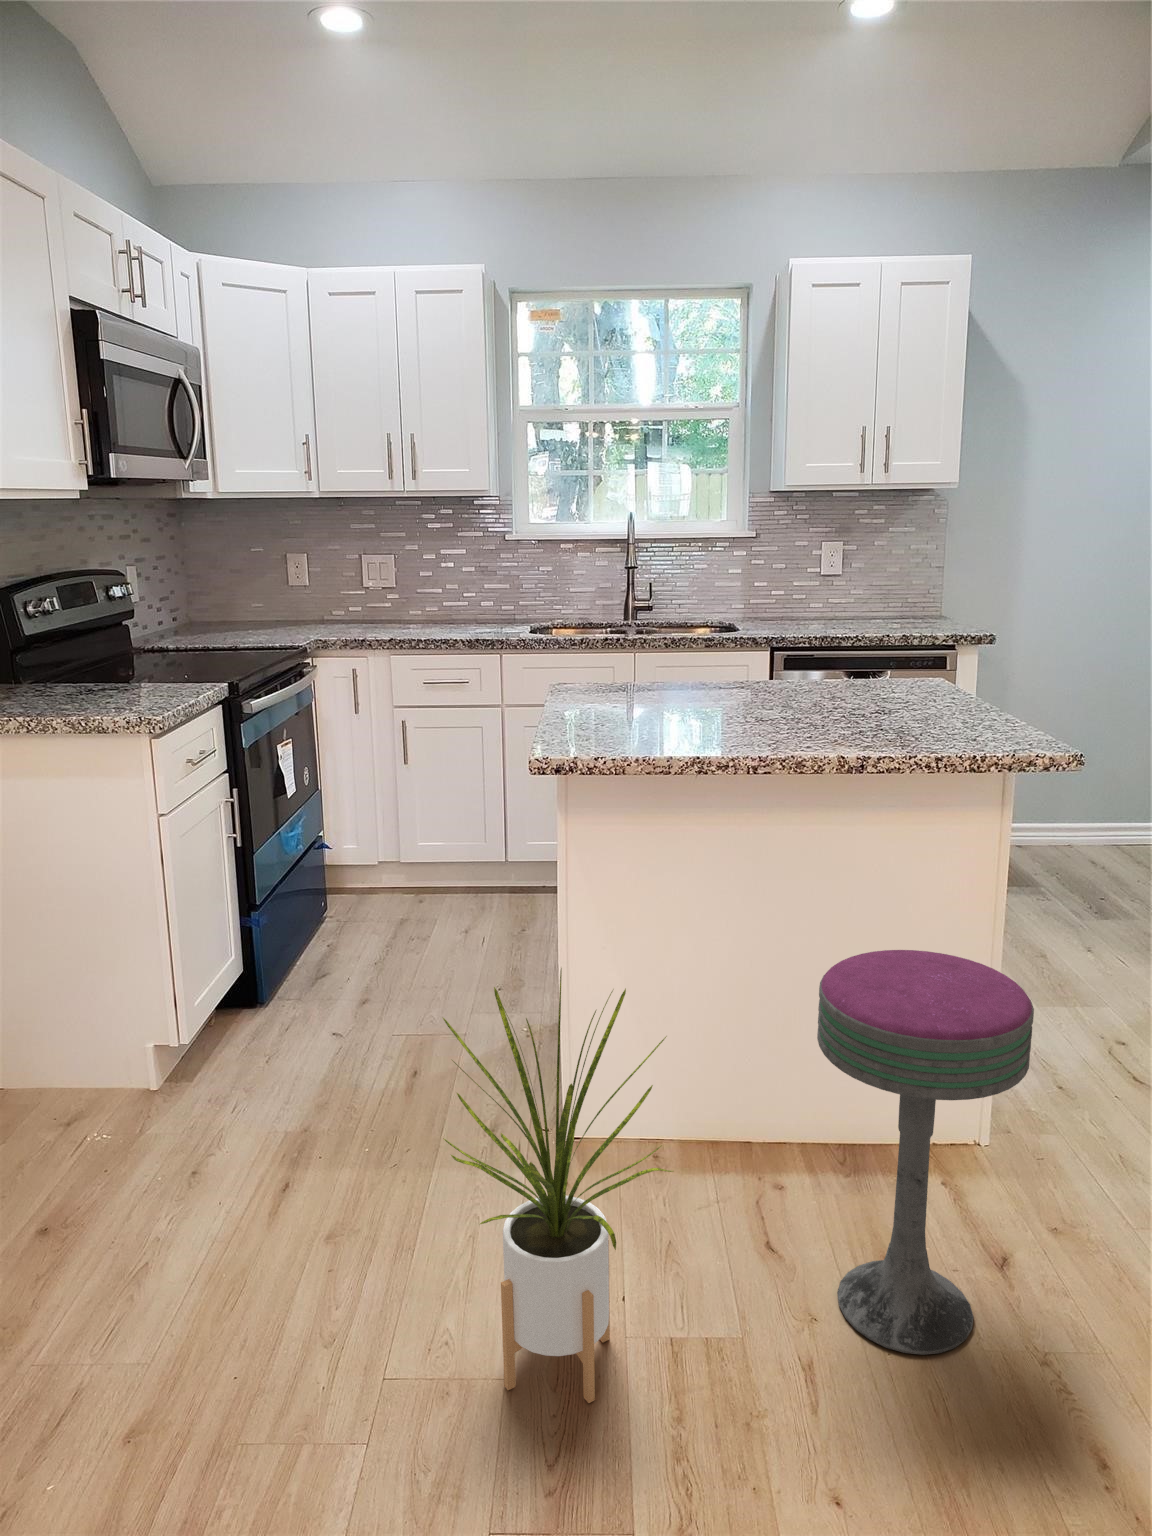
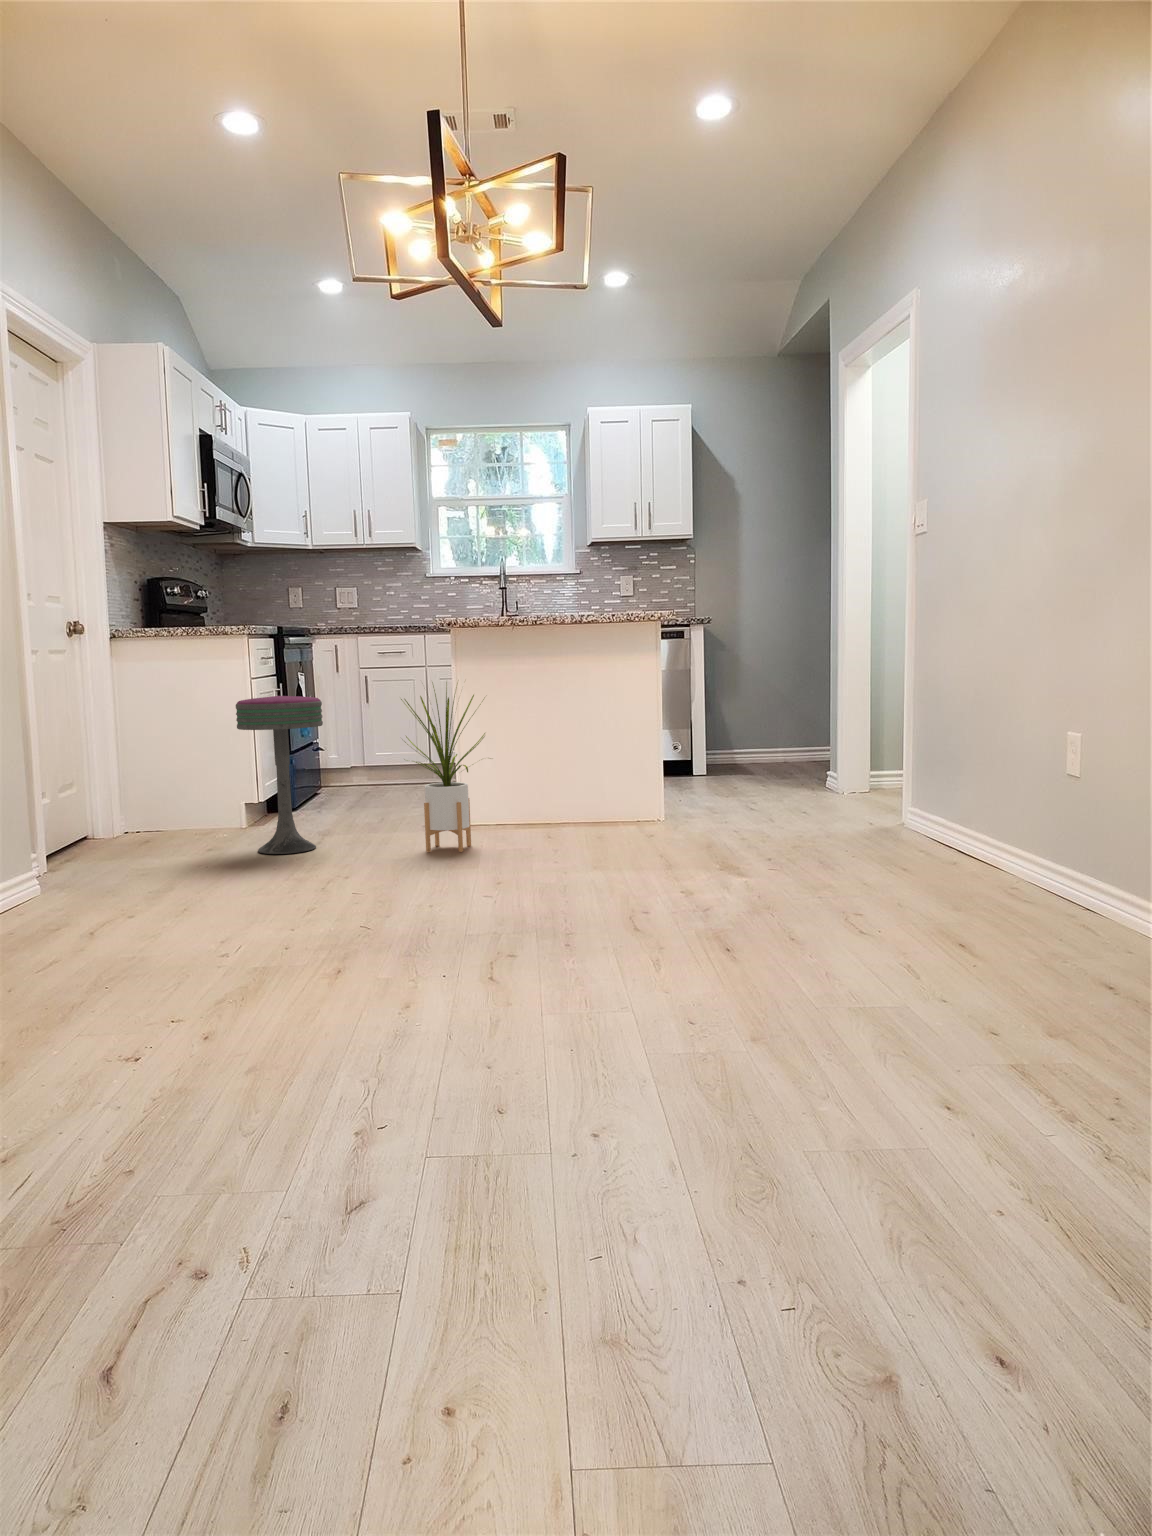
bar stool: present [817,950,1034,1355] -> present [236,696,323,854]

